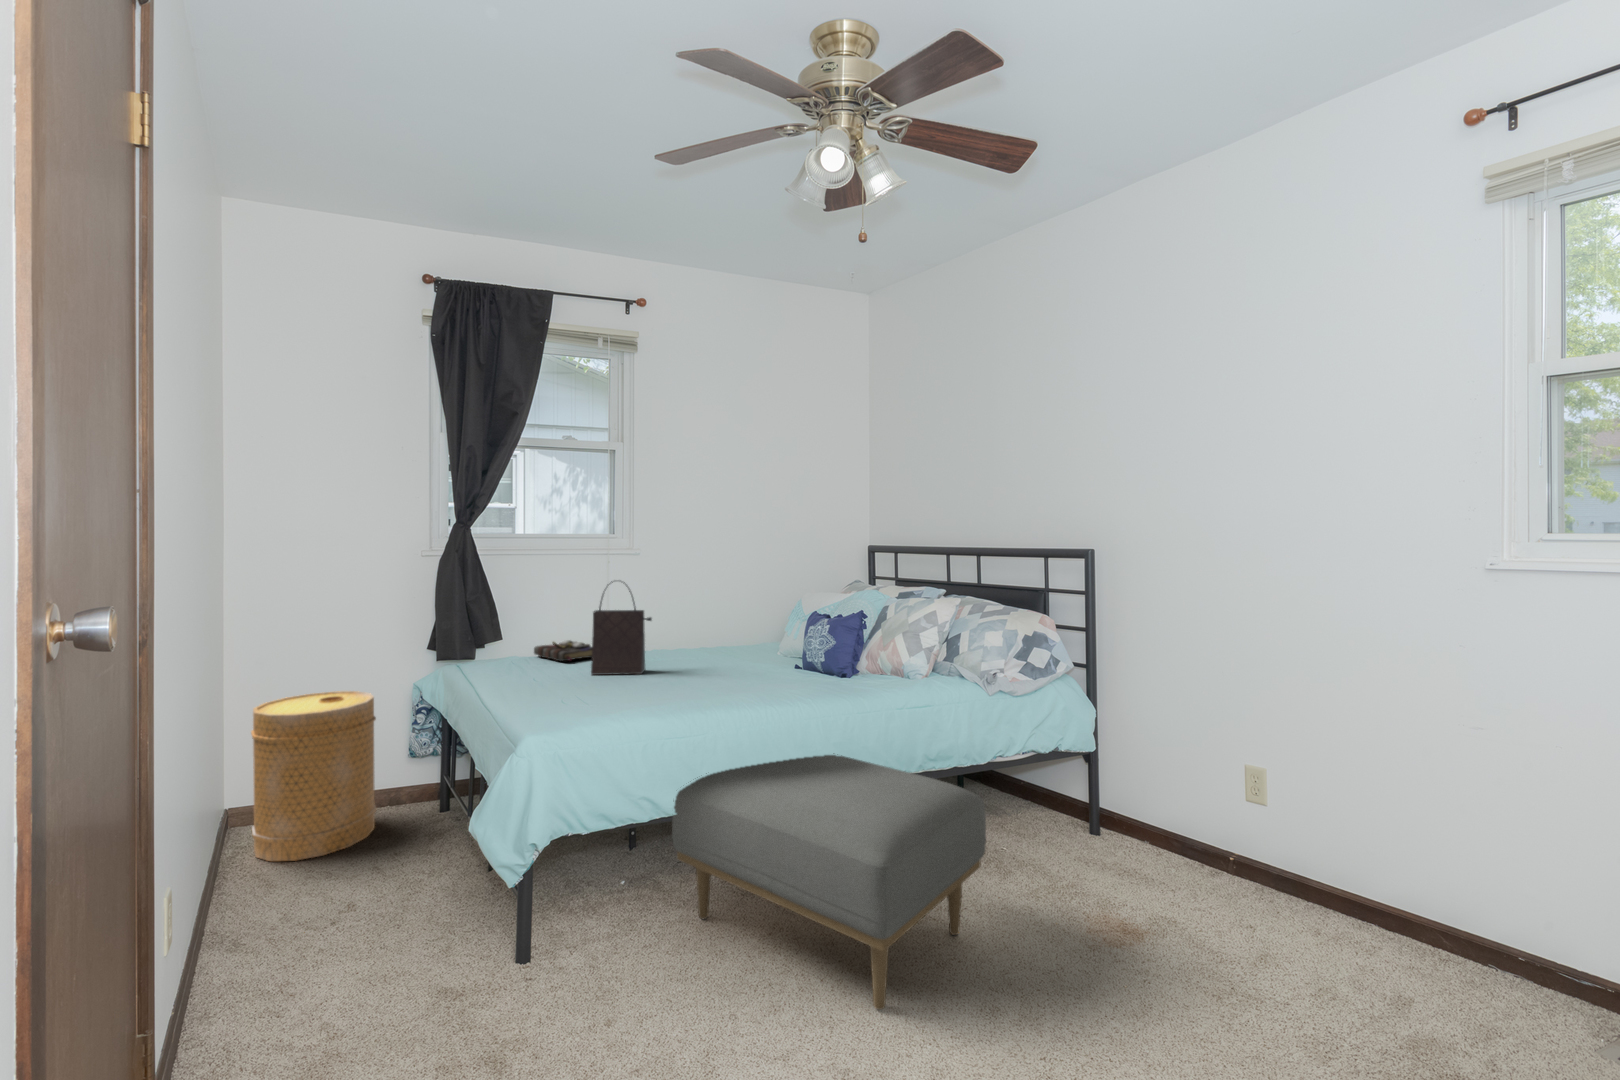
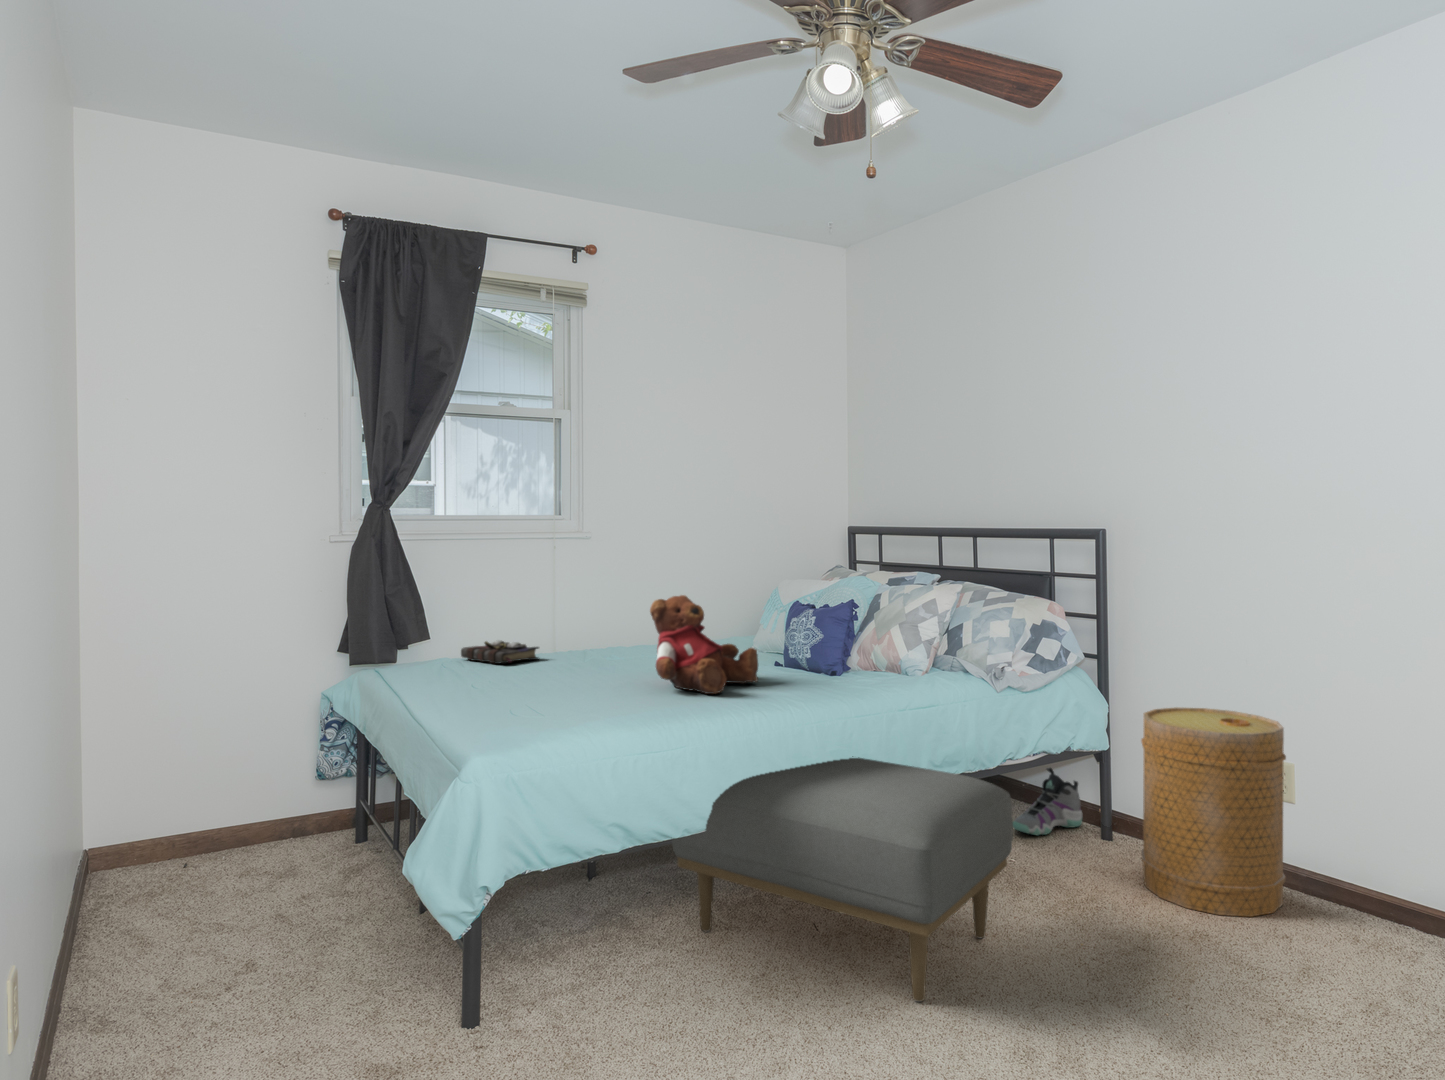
handbag: present [591,581,652,675] -> none [545,567,612,676]
teddy bear: none [675,606,772,698] -> present [650,595,758,694]
basket: present [251,691,376,861] -> present [1141,708,1286,917]
sneaker: none [1007,760,1071,822] -> present [1013,768,1082,836]

